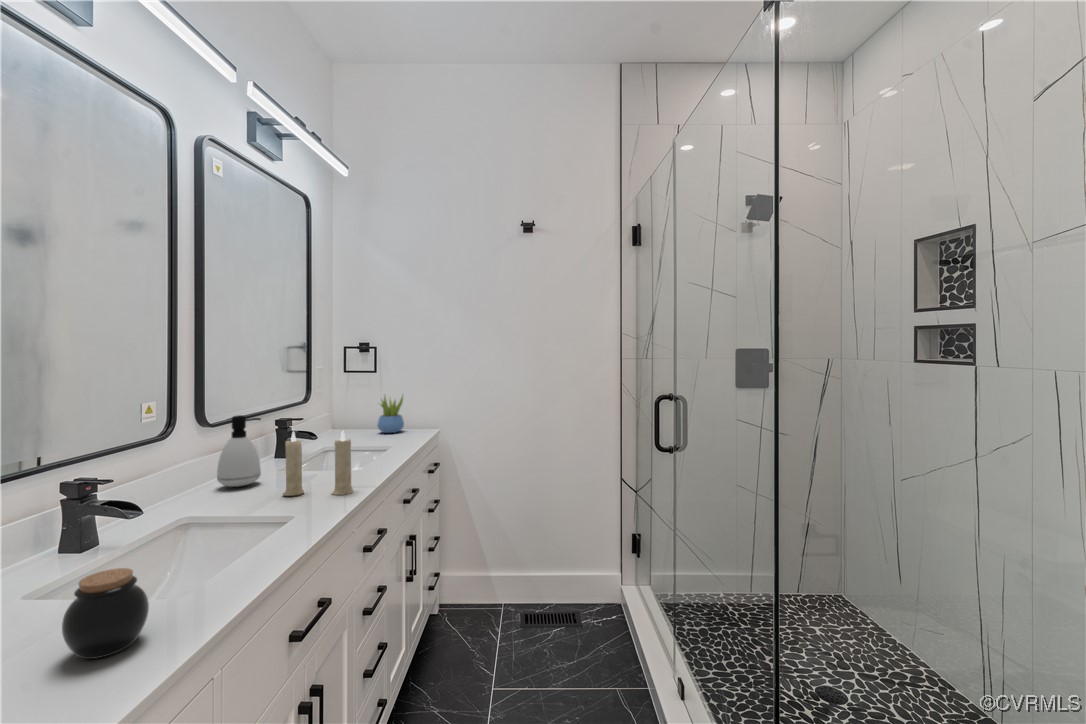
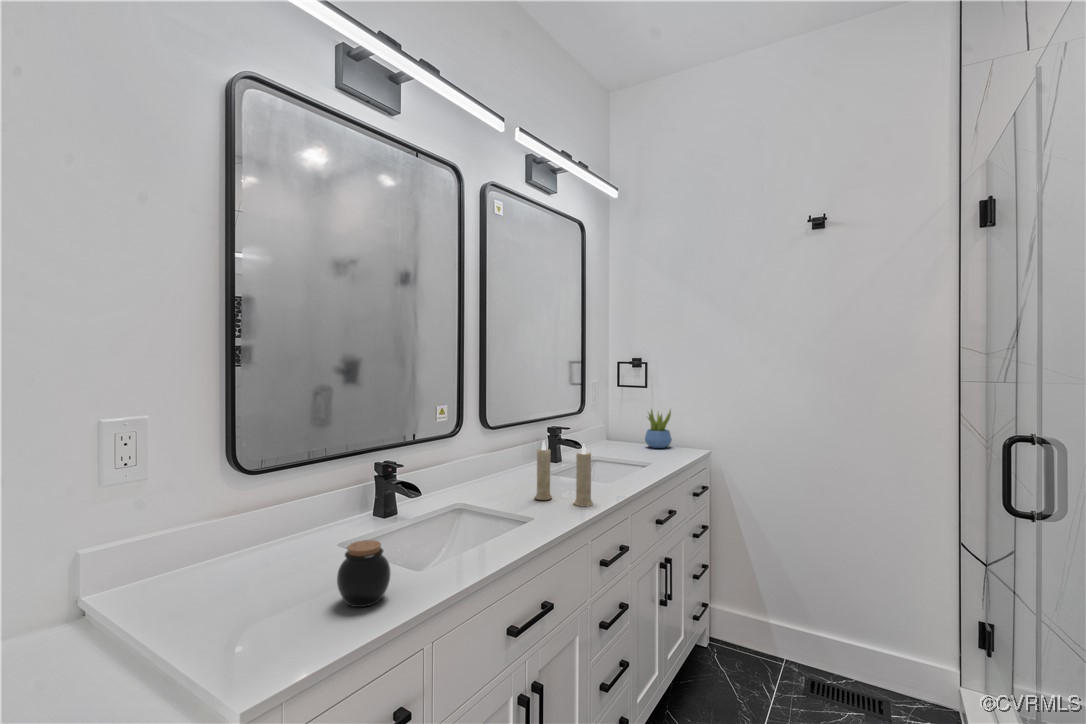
soap dispenser: present [217,415,261,487] -> none [492,422,525,484]

